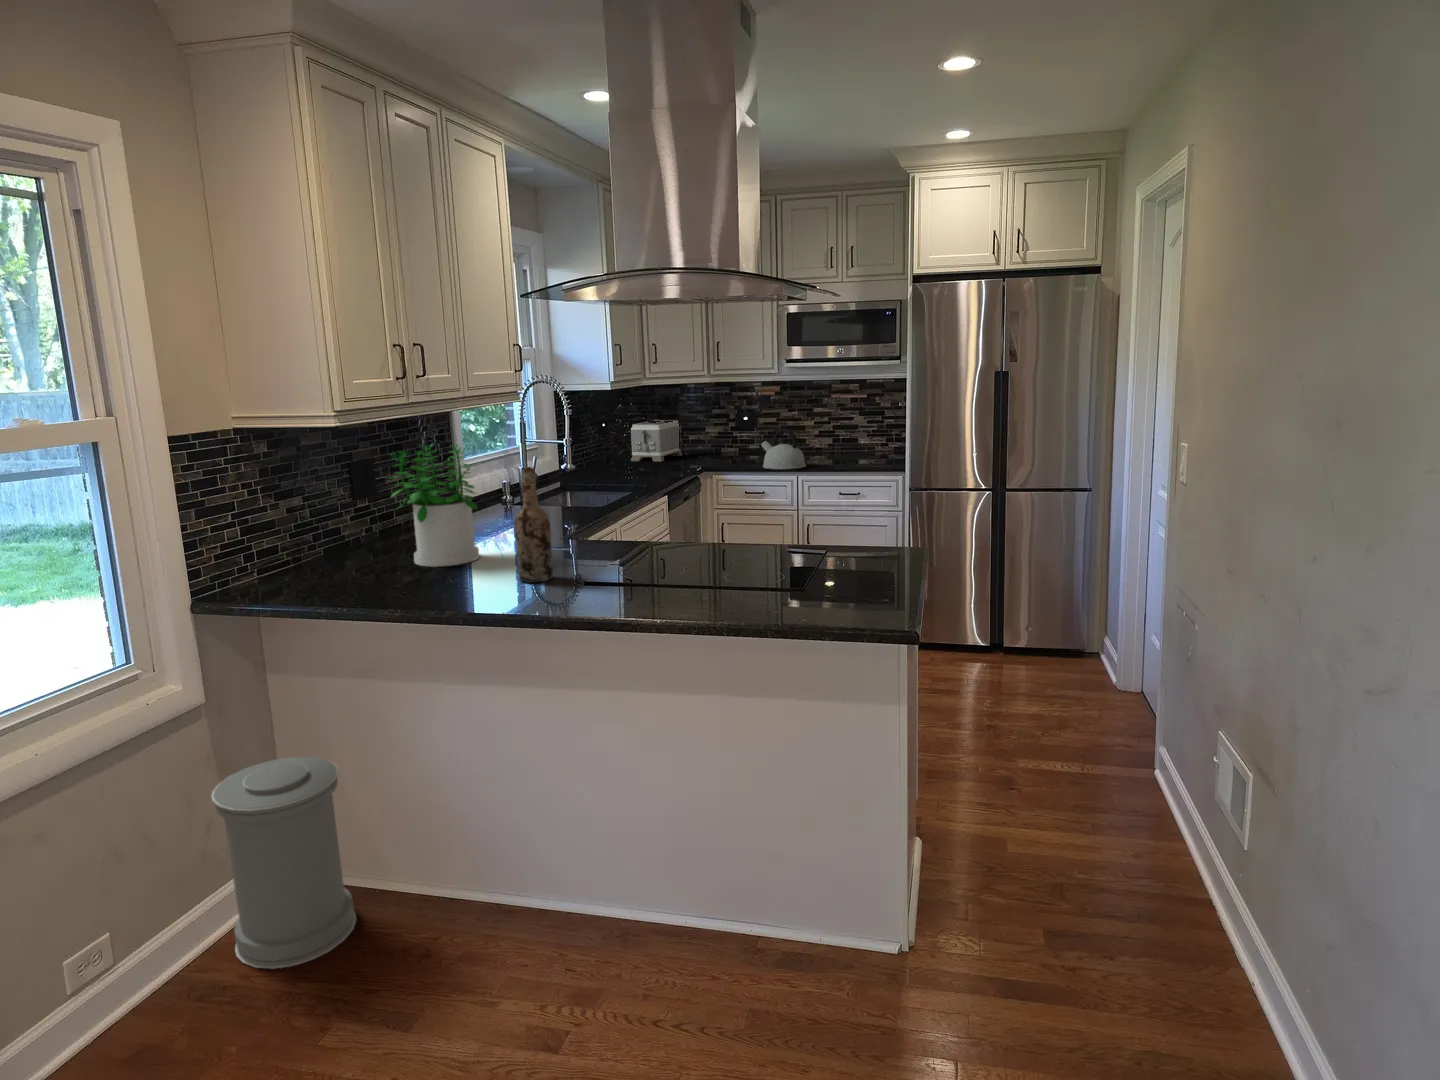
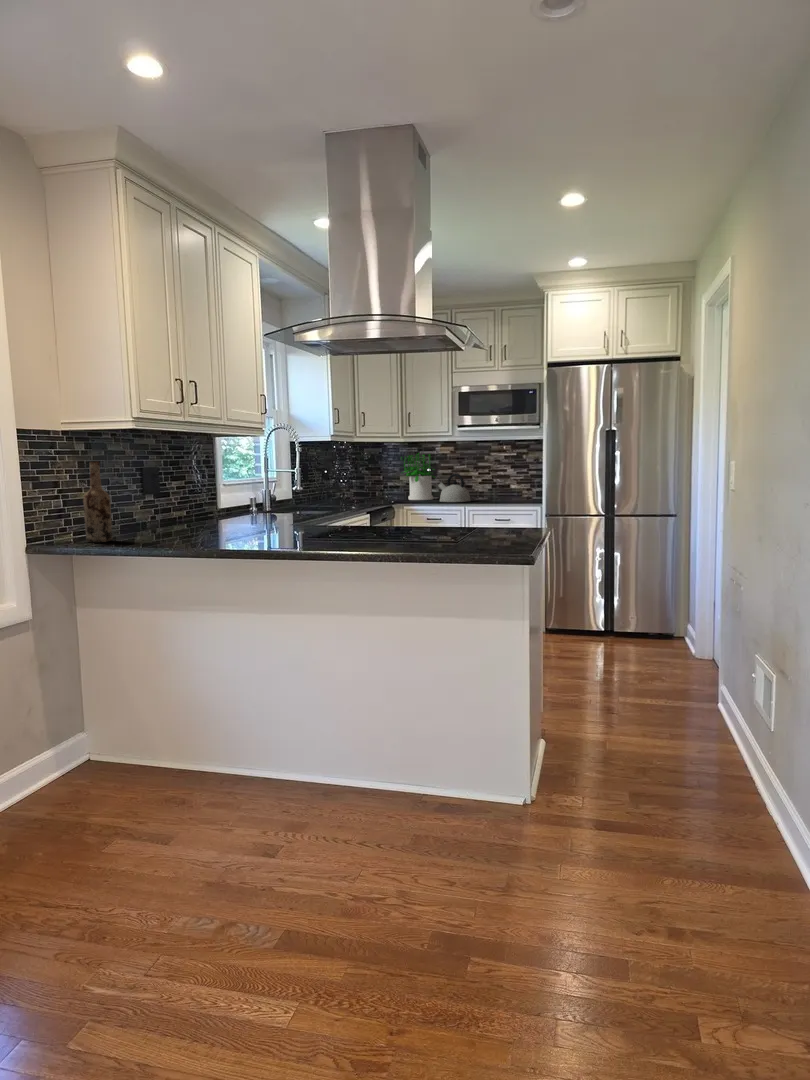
toaster: present [631,421,682,462] -> none [344,472,383,499]
potted plant: present [391,444,479,567] -> present [401,453,436,500]
wine bottle: present [515,468,553,583] -> present [83,461,112,542]
trash can: present [211,757,356,969] -> none [32,663,130,809]

